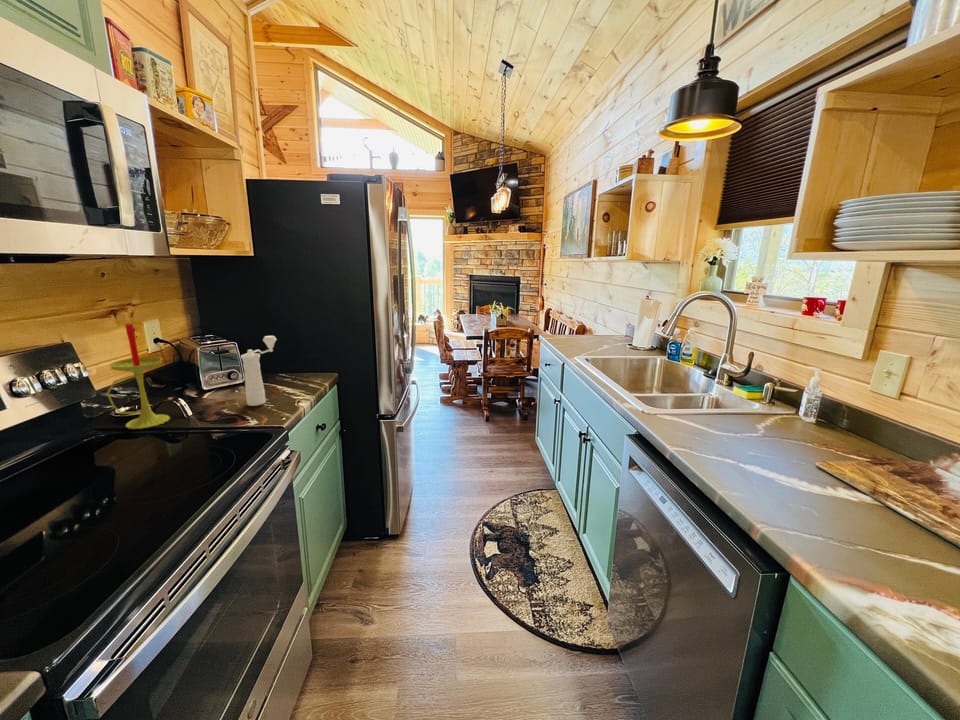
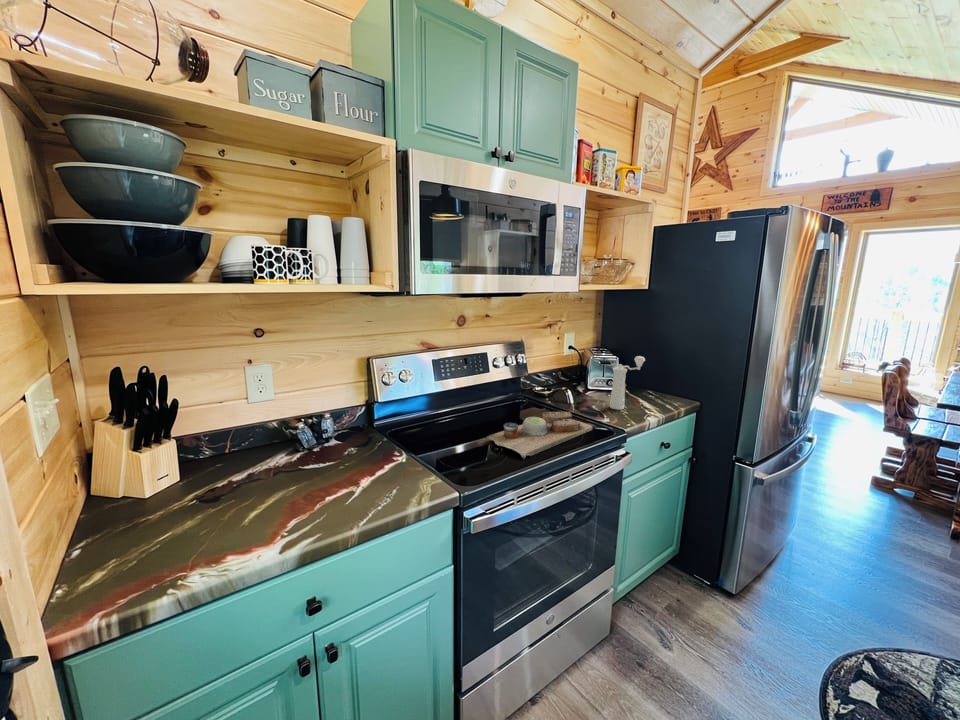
candle: present [107,324,170,429] -> none [531,332,564,404]
cutting board: none [61,427,245,528] -> present [486,412,593,459]

